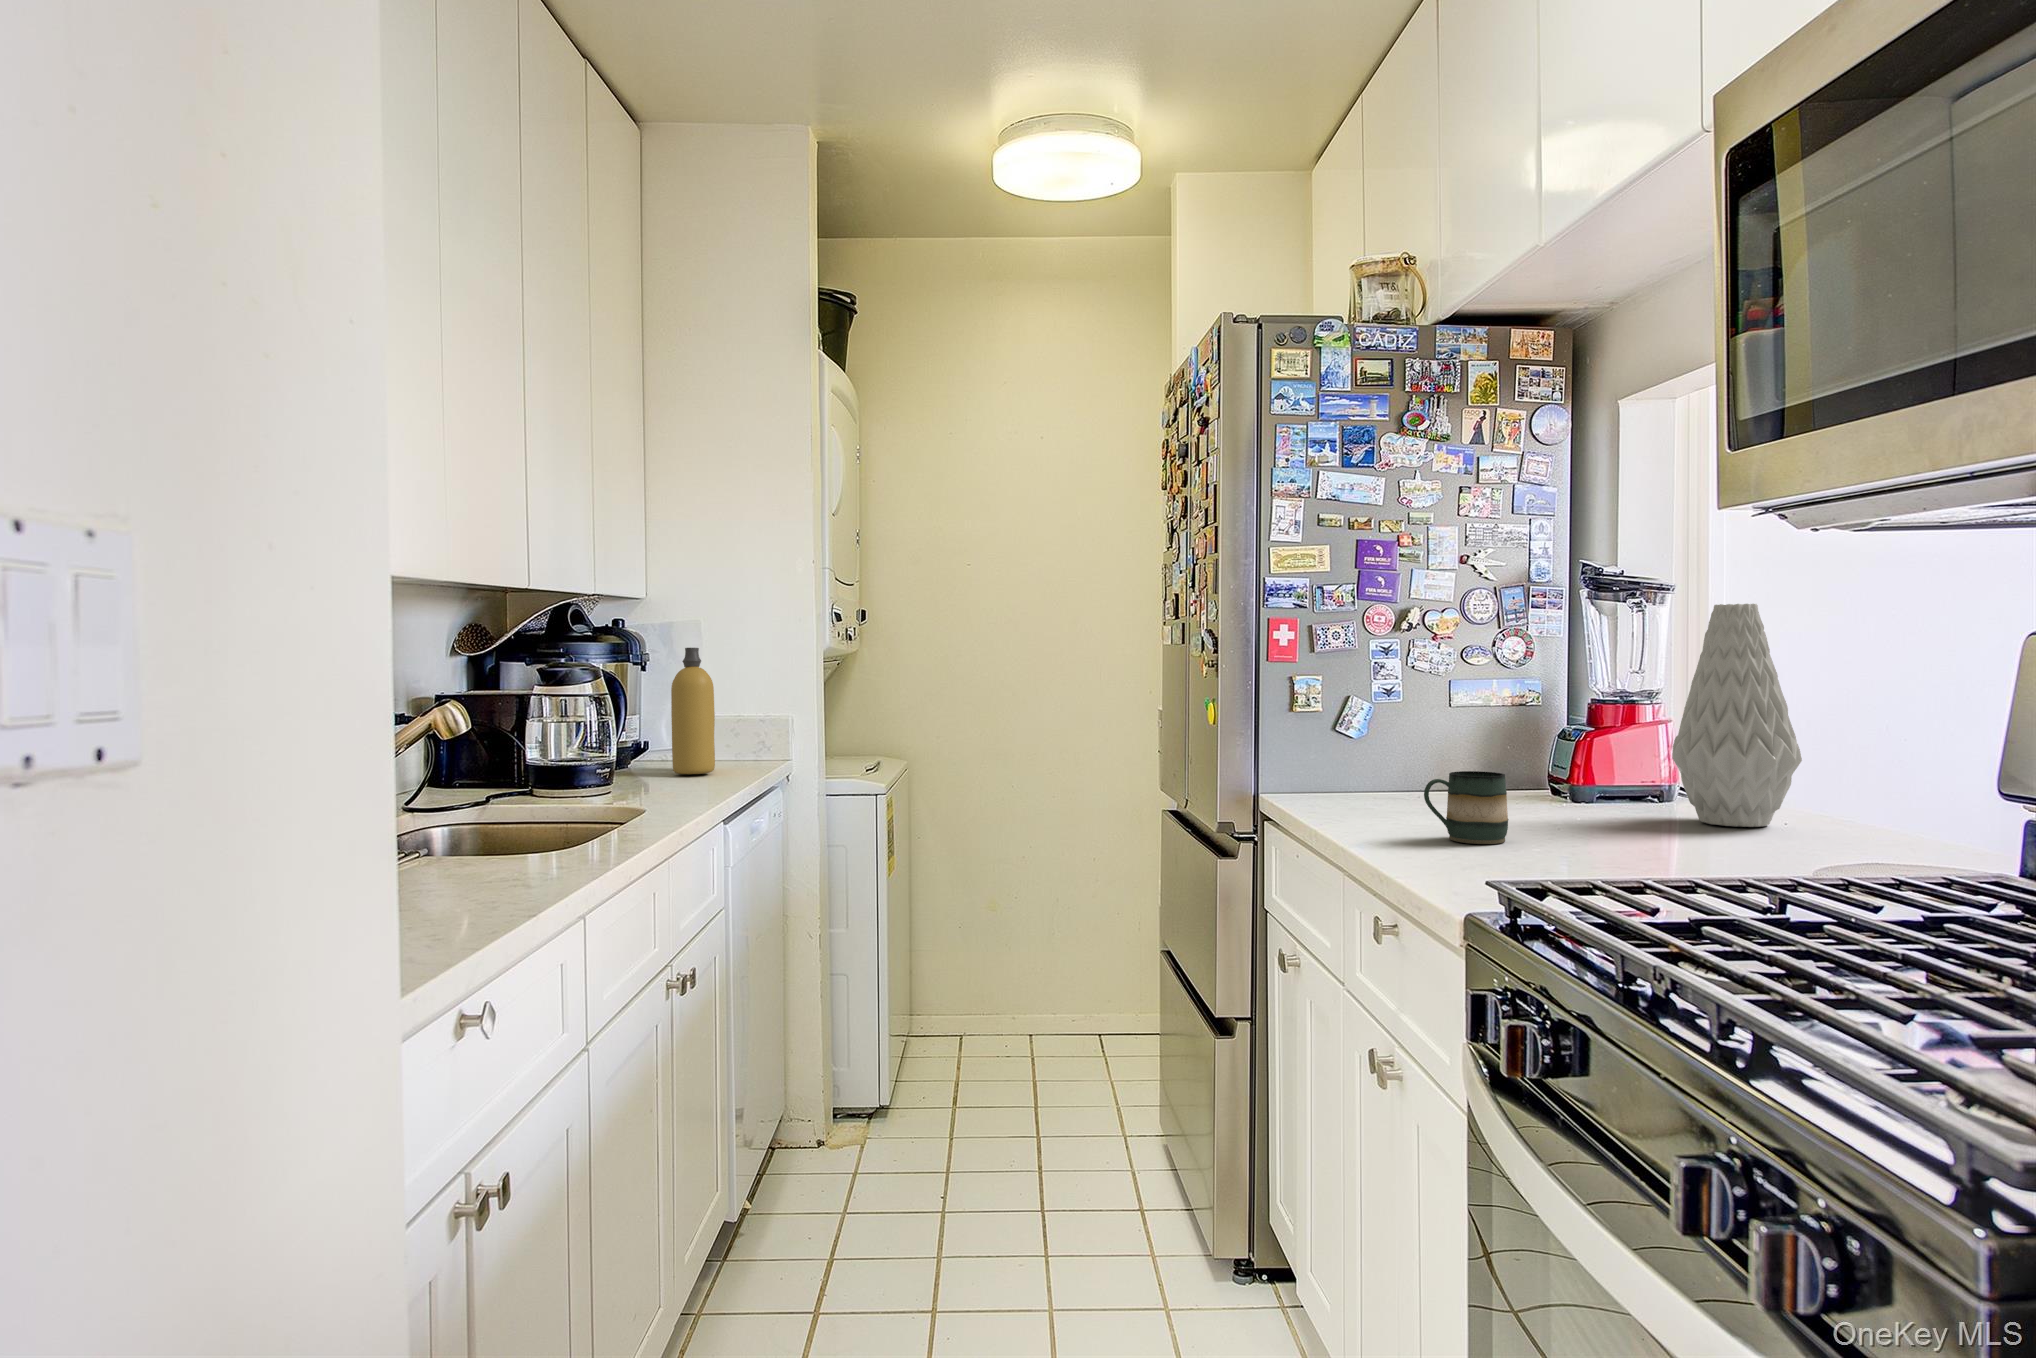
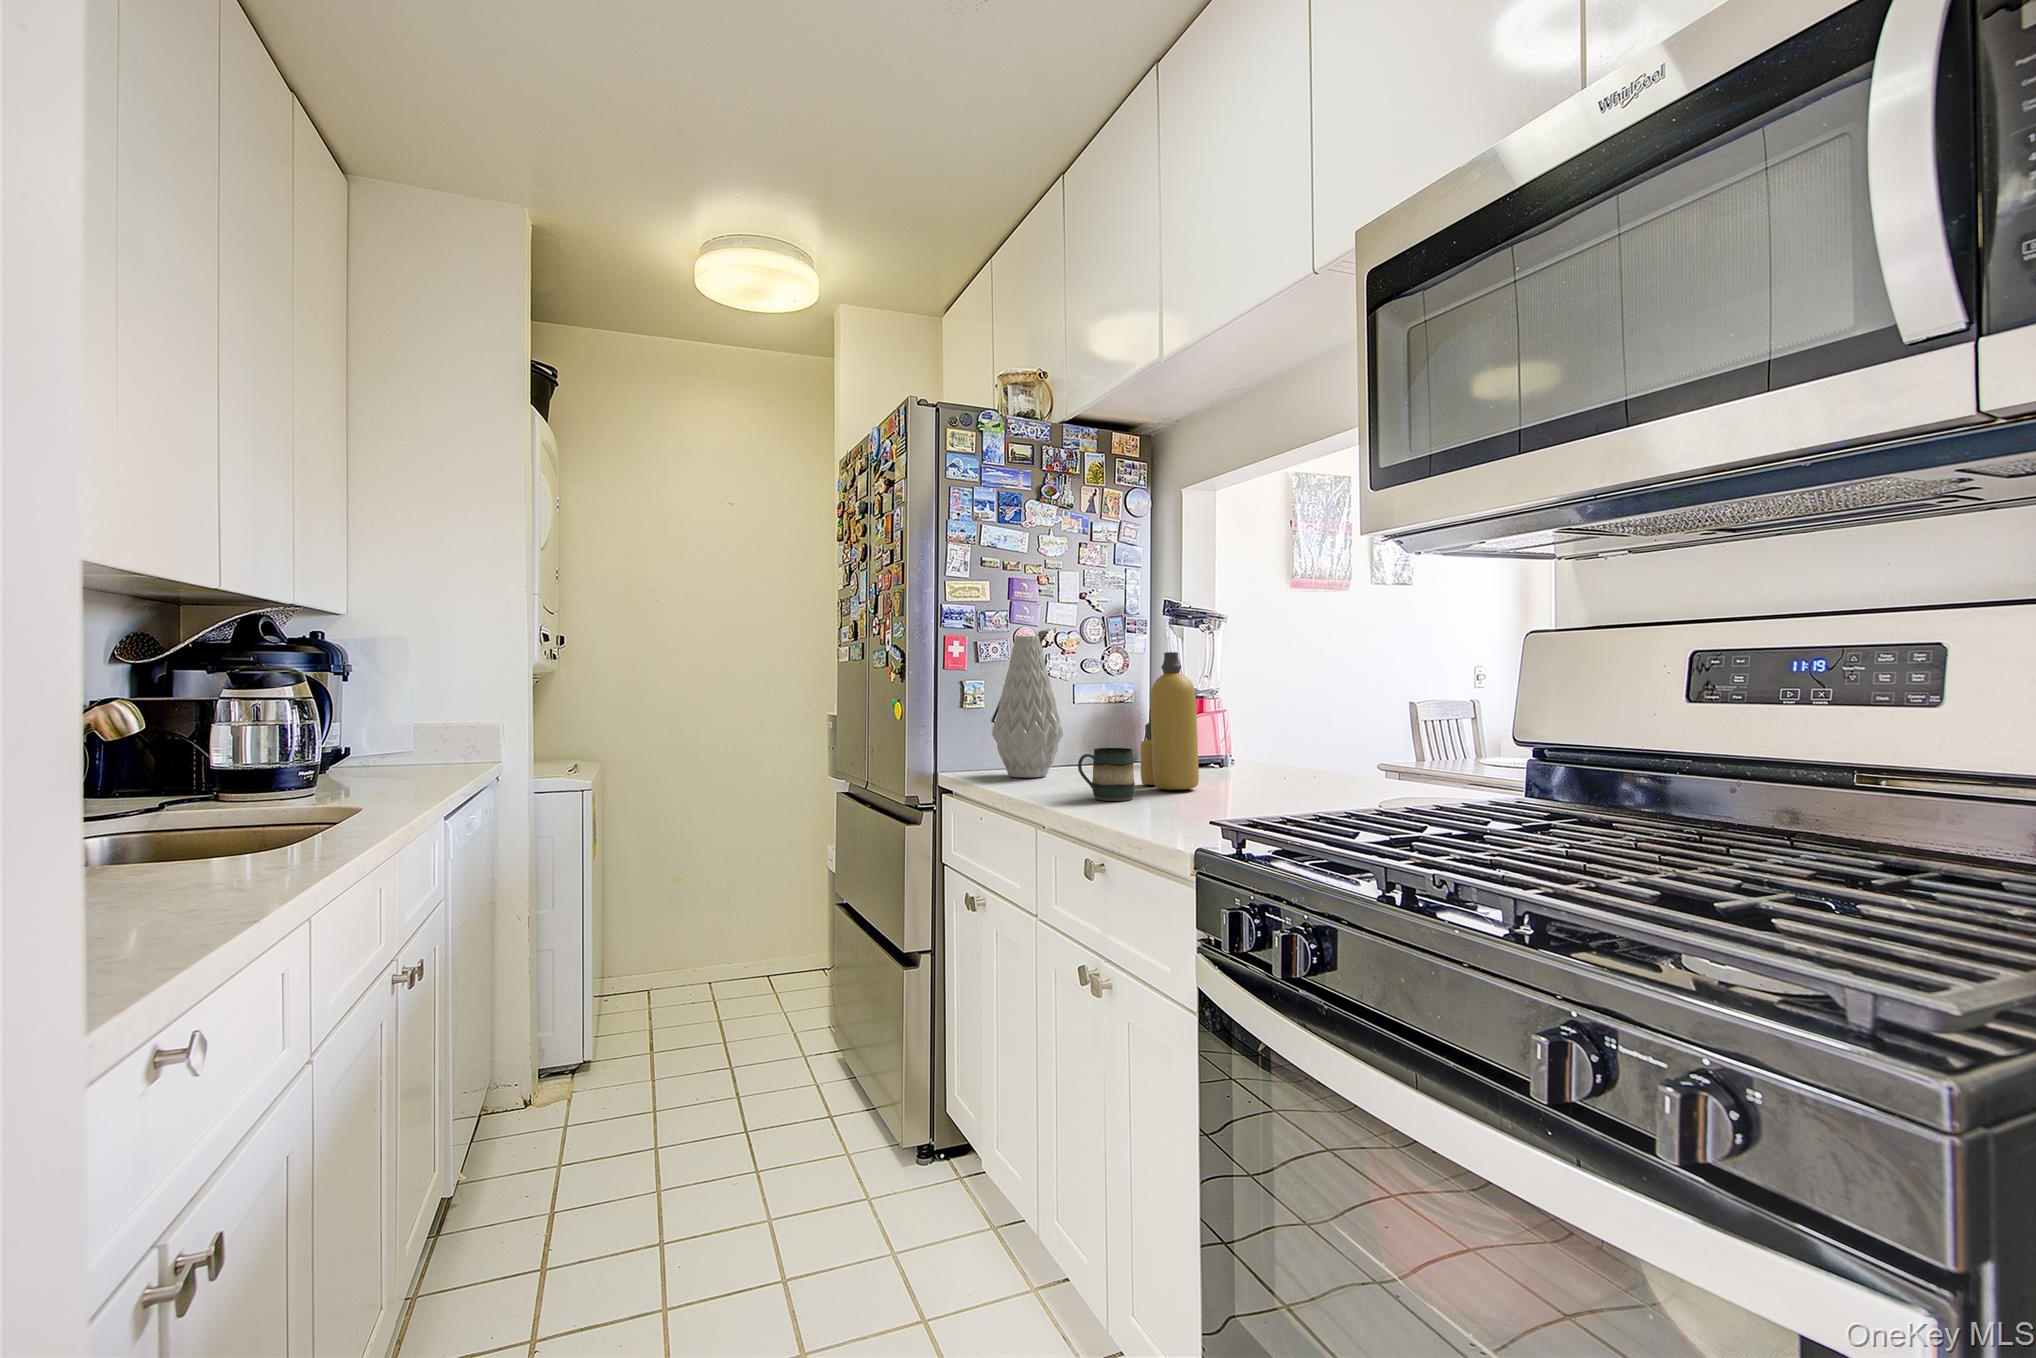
vase: present [1672,604,1802,827] -> present [992,636,1063,778]
bottle: present [671,648,715,774] -> present [1140,652,1199,790]

